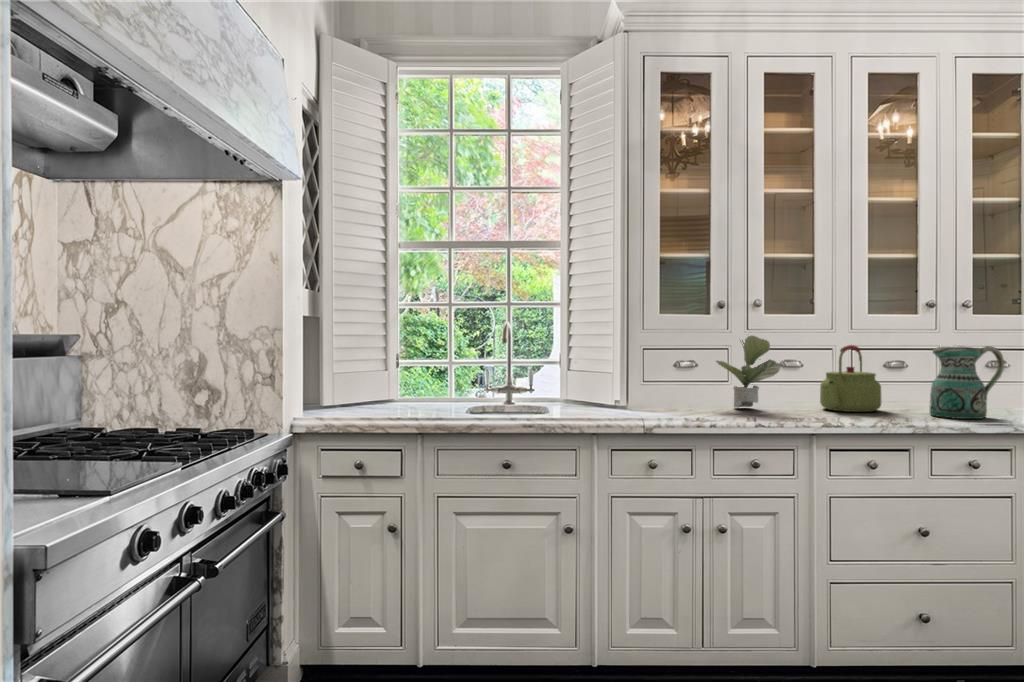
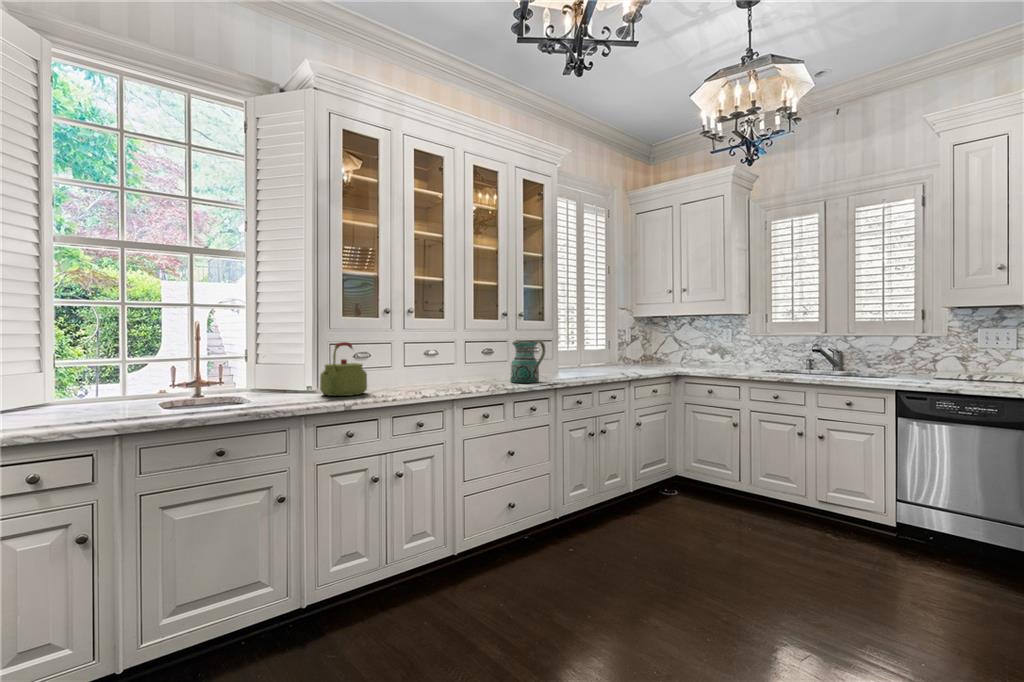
potted plant: present [716,335,780,408] -> none [382,332,426,386]
kettle: present [820,345,882,412] -> present [320,342,367,396]

